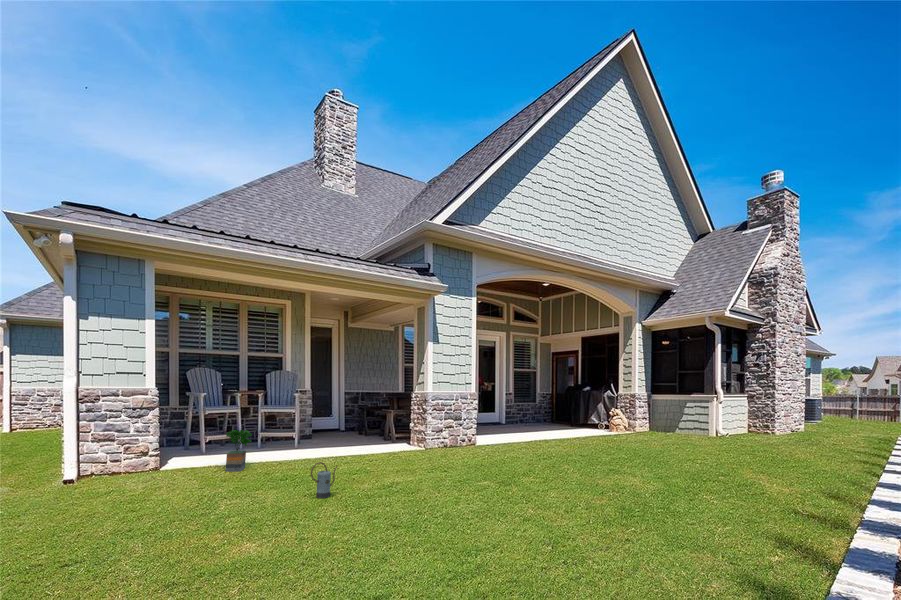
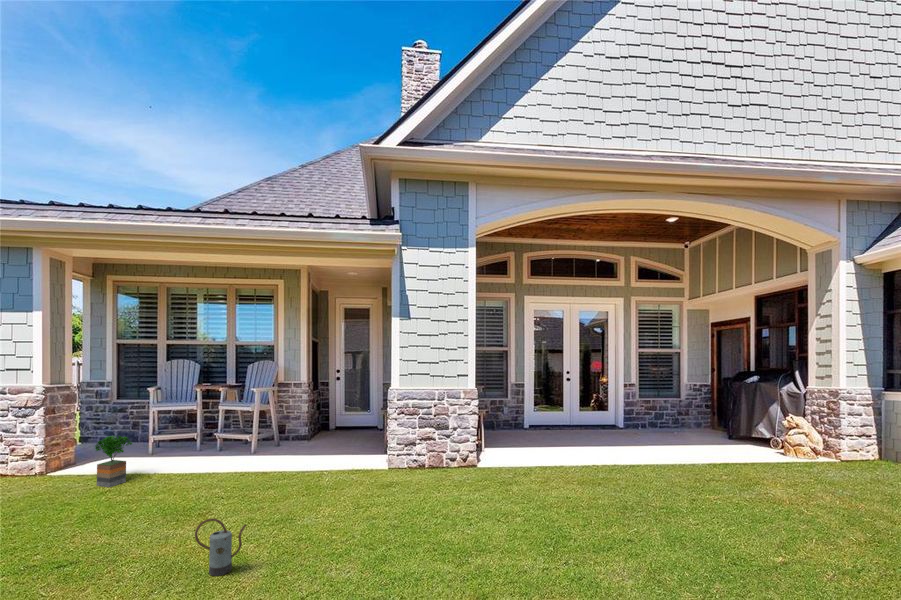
watering can: present [311,462,337,499] -> present [195,518,246,576]

